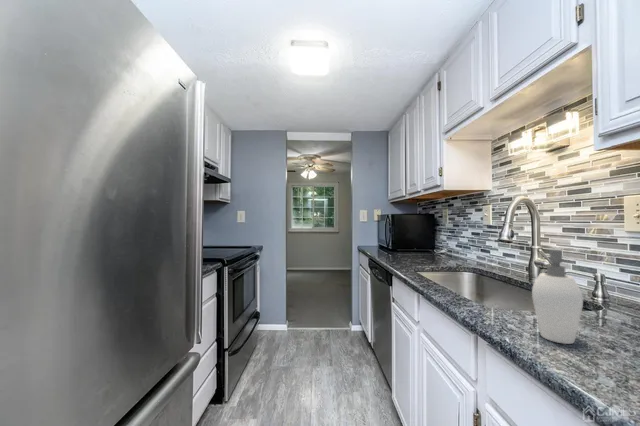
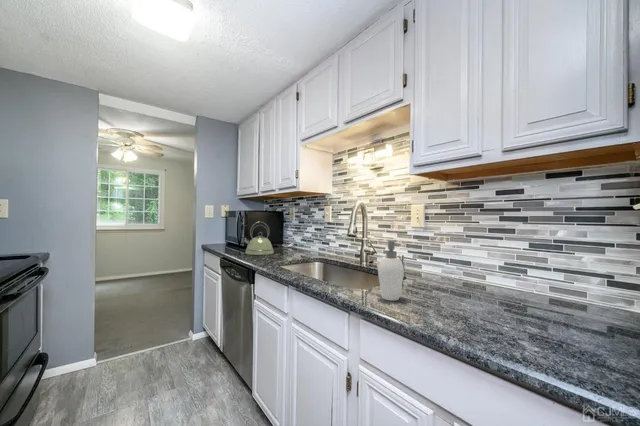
kettle: none [386,225,420,260] -> present [243,223,274,255]

